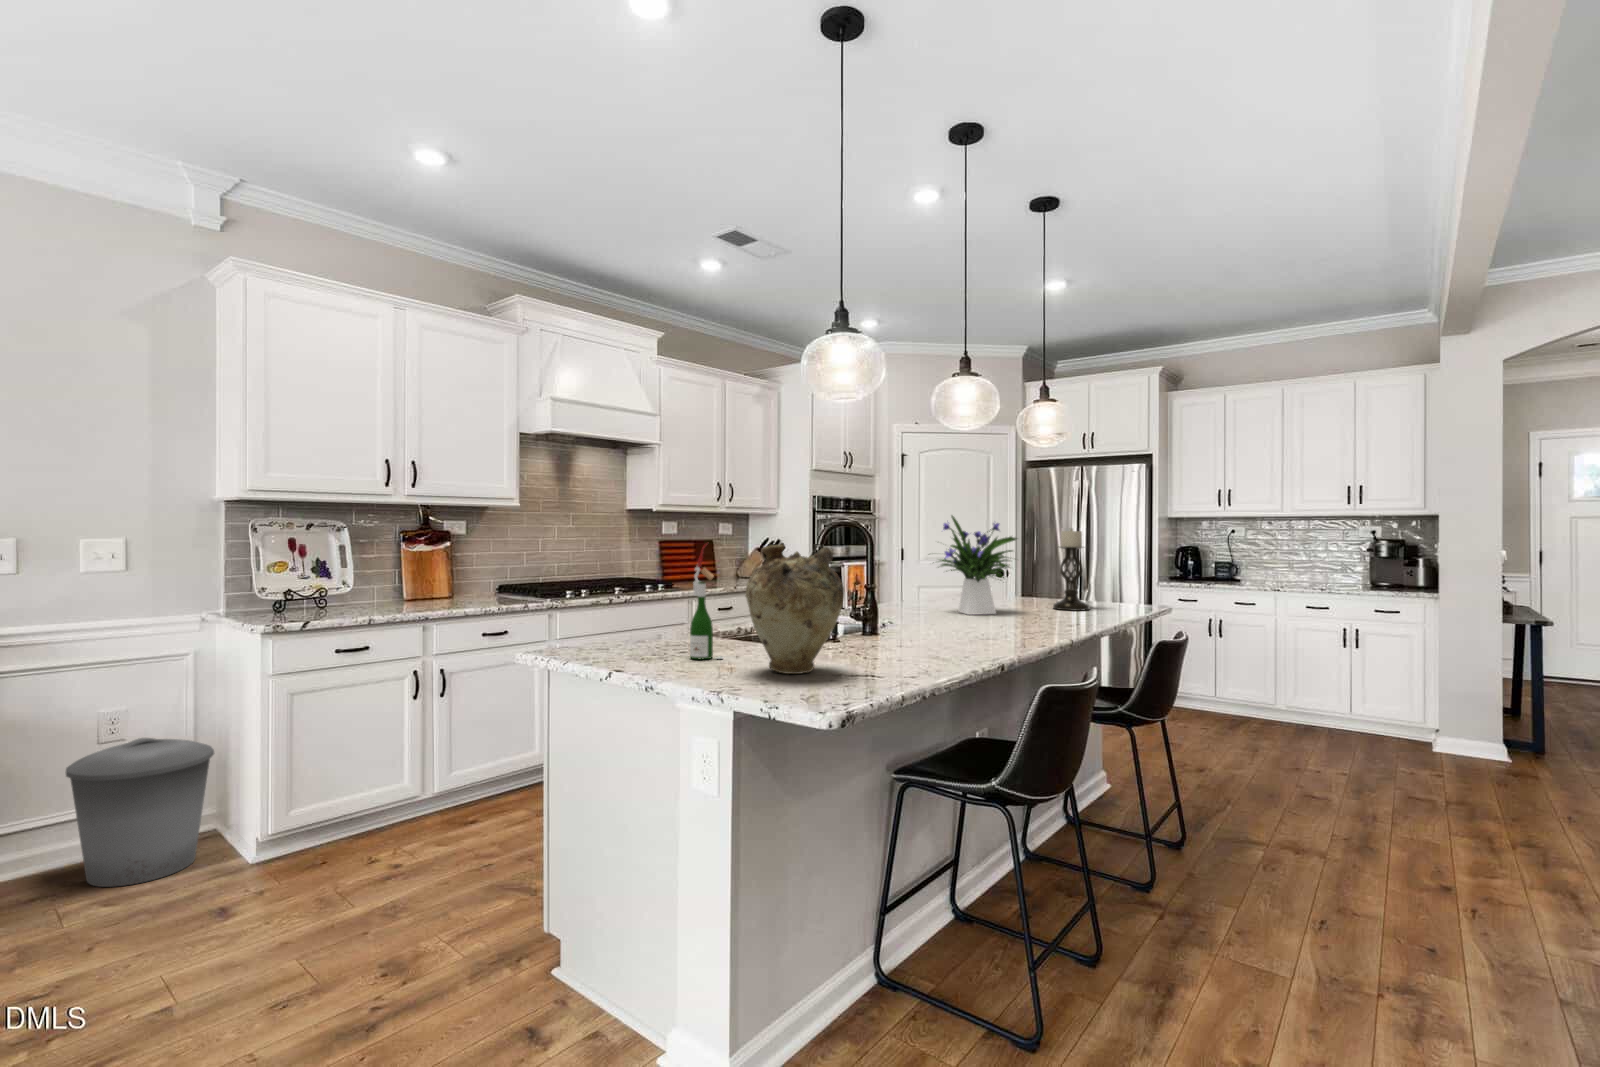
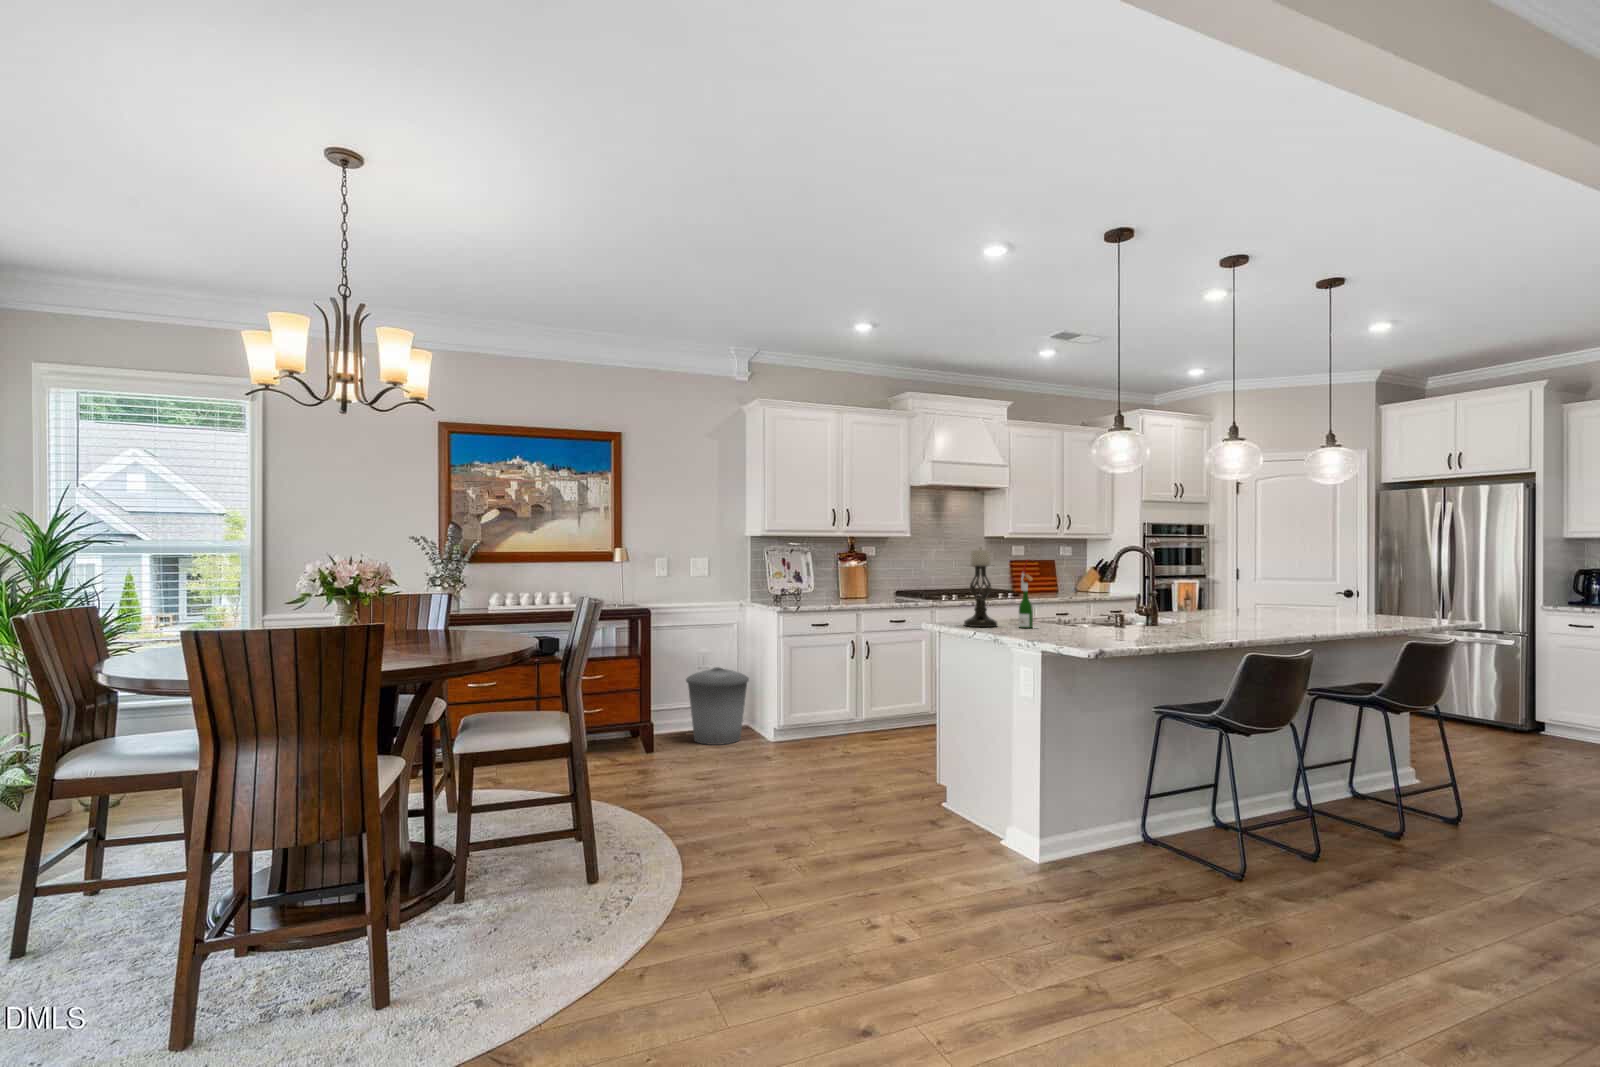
flower arrangement: present [940,516,1017,615] -> none [1217,539,1301,618]
candle holder: present [1053,528,1089,611] -> present [964,547,997,627]
vase: present [746,544,844,674] -> none [1048,559,1110,635]

